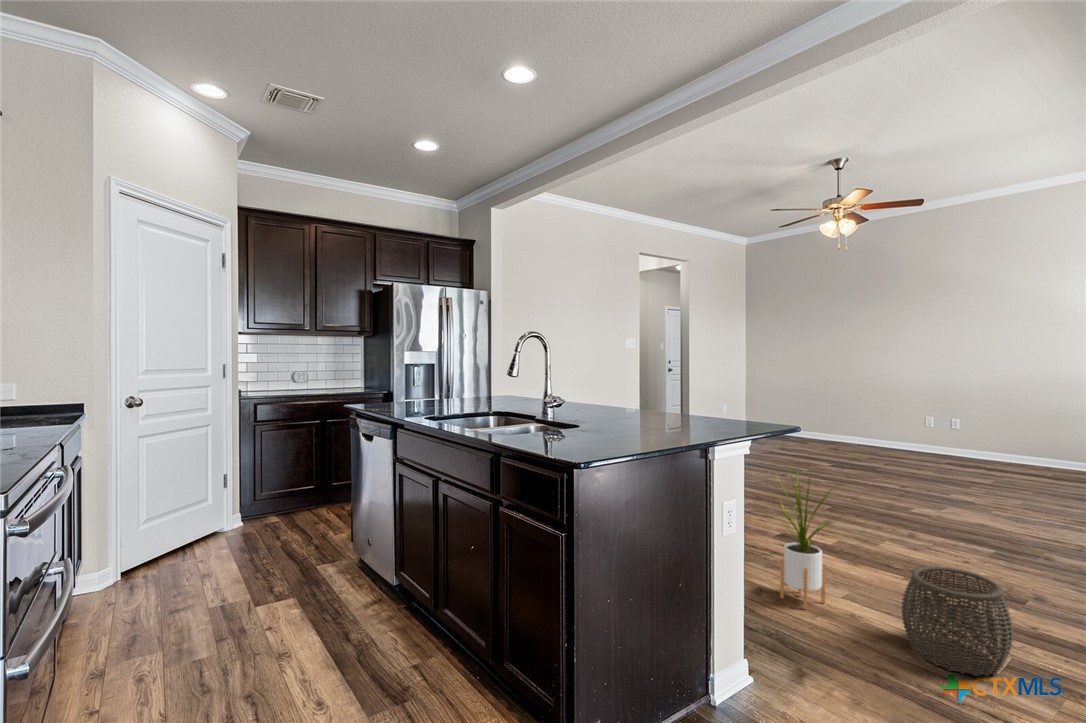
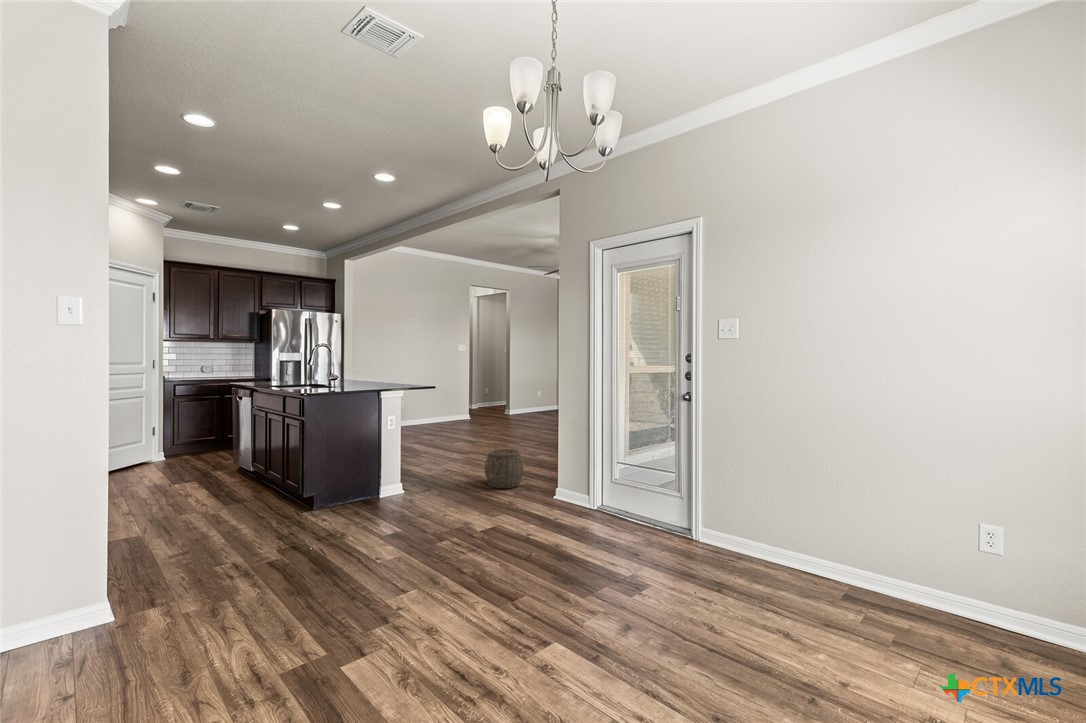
house plant: present [777,469,838,610] -> none [445,406,481,476]

